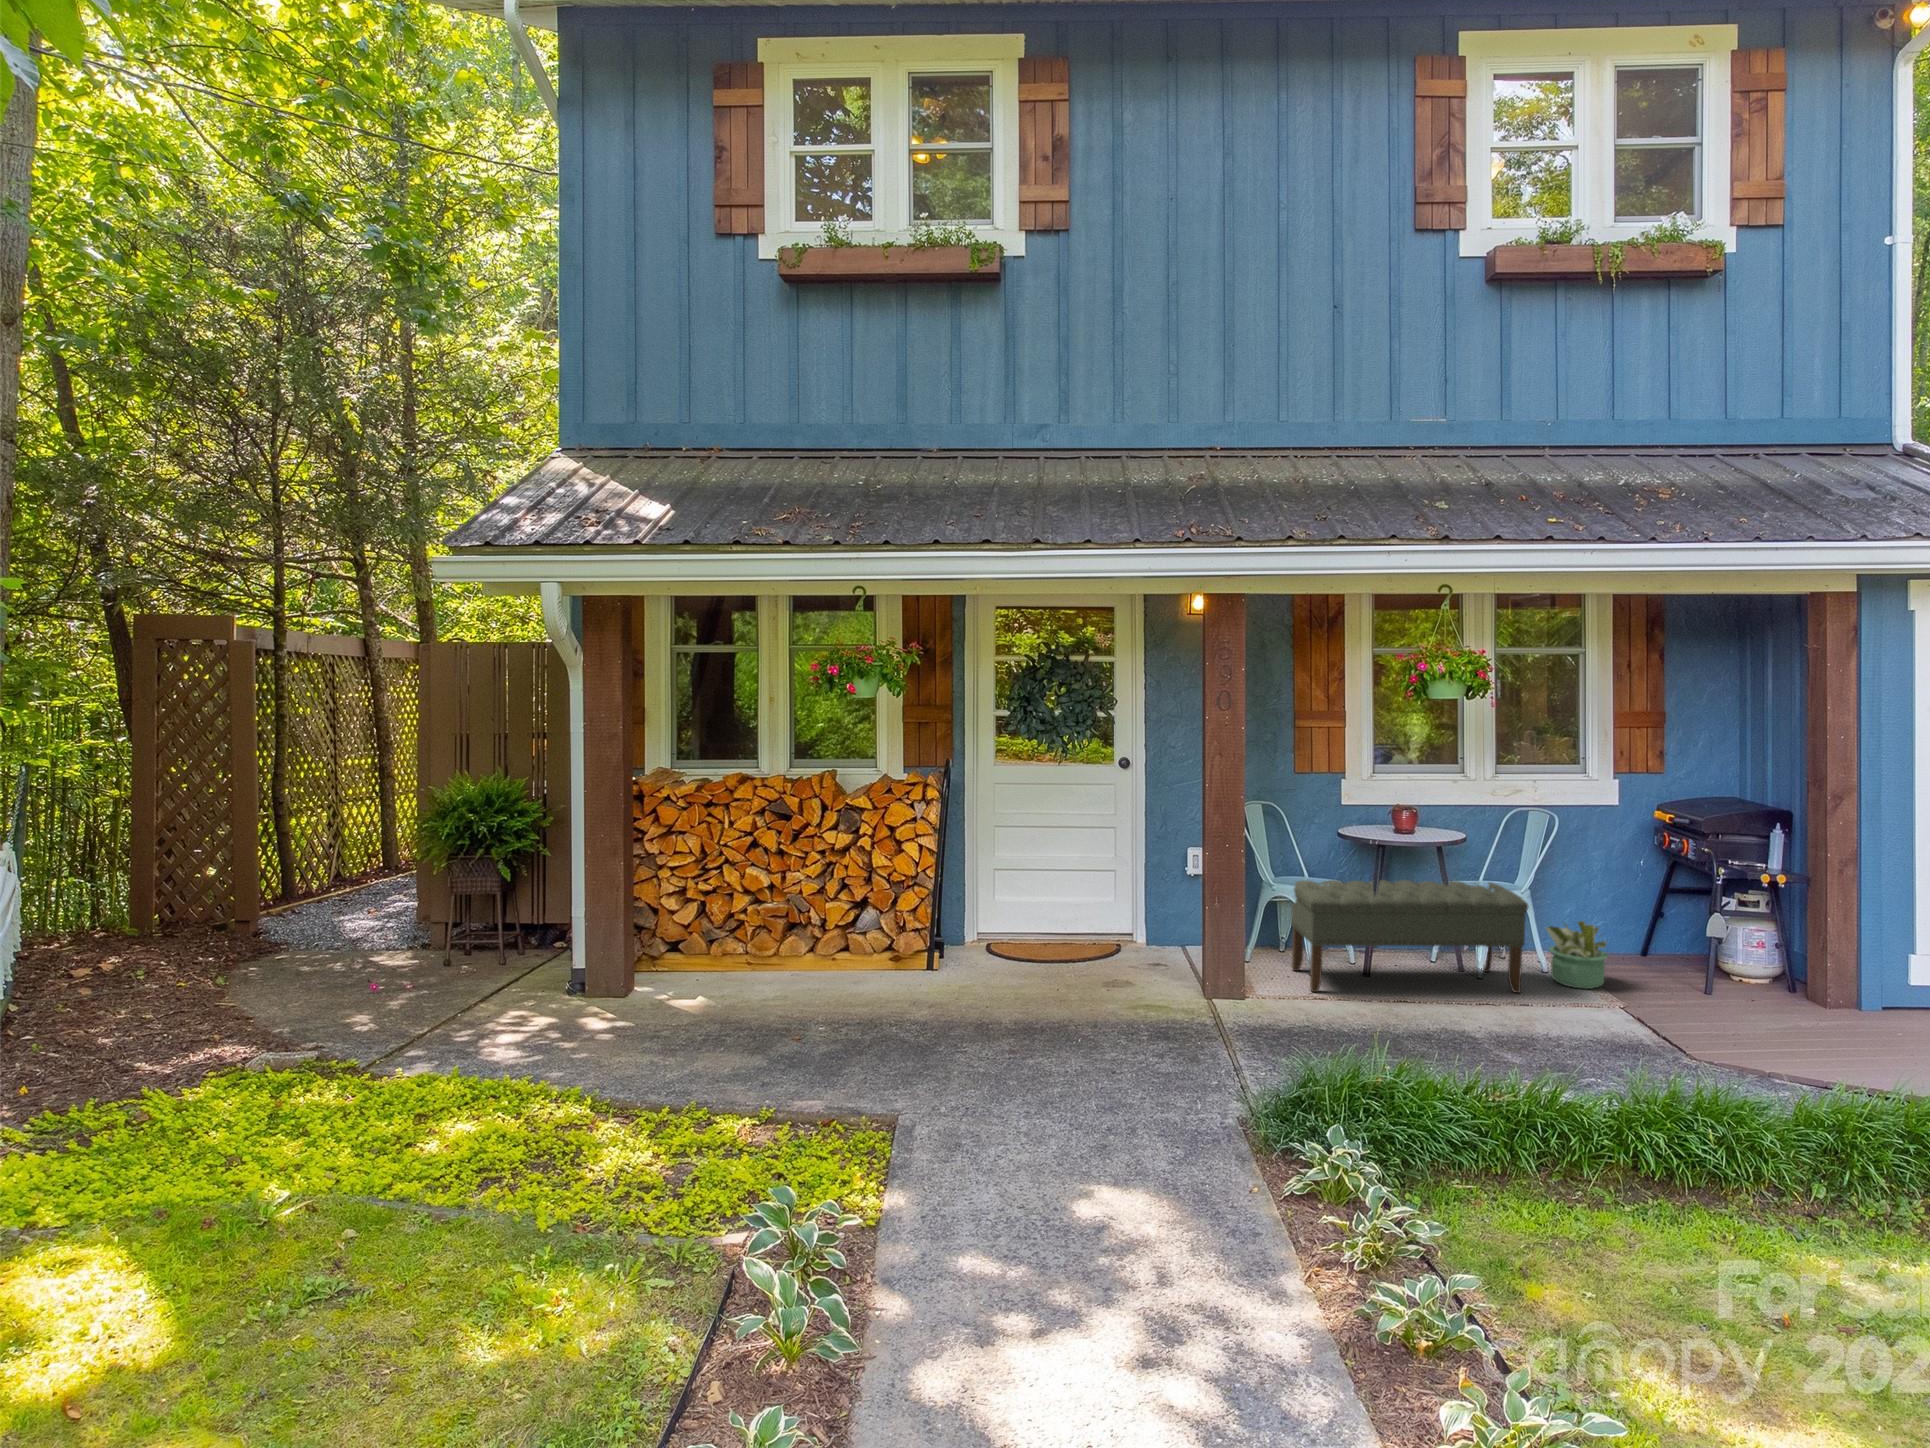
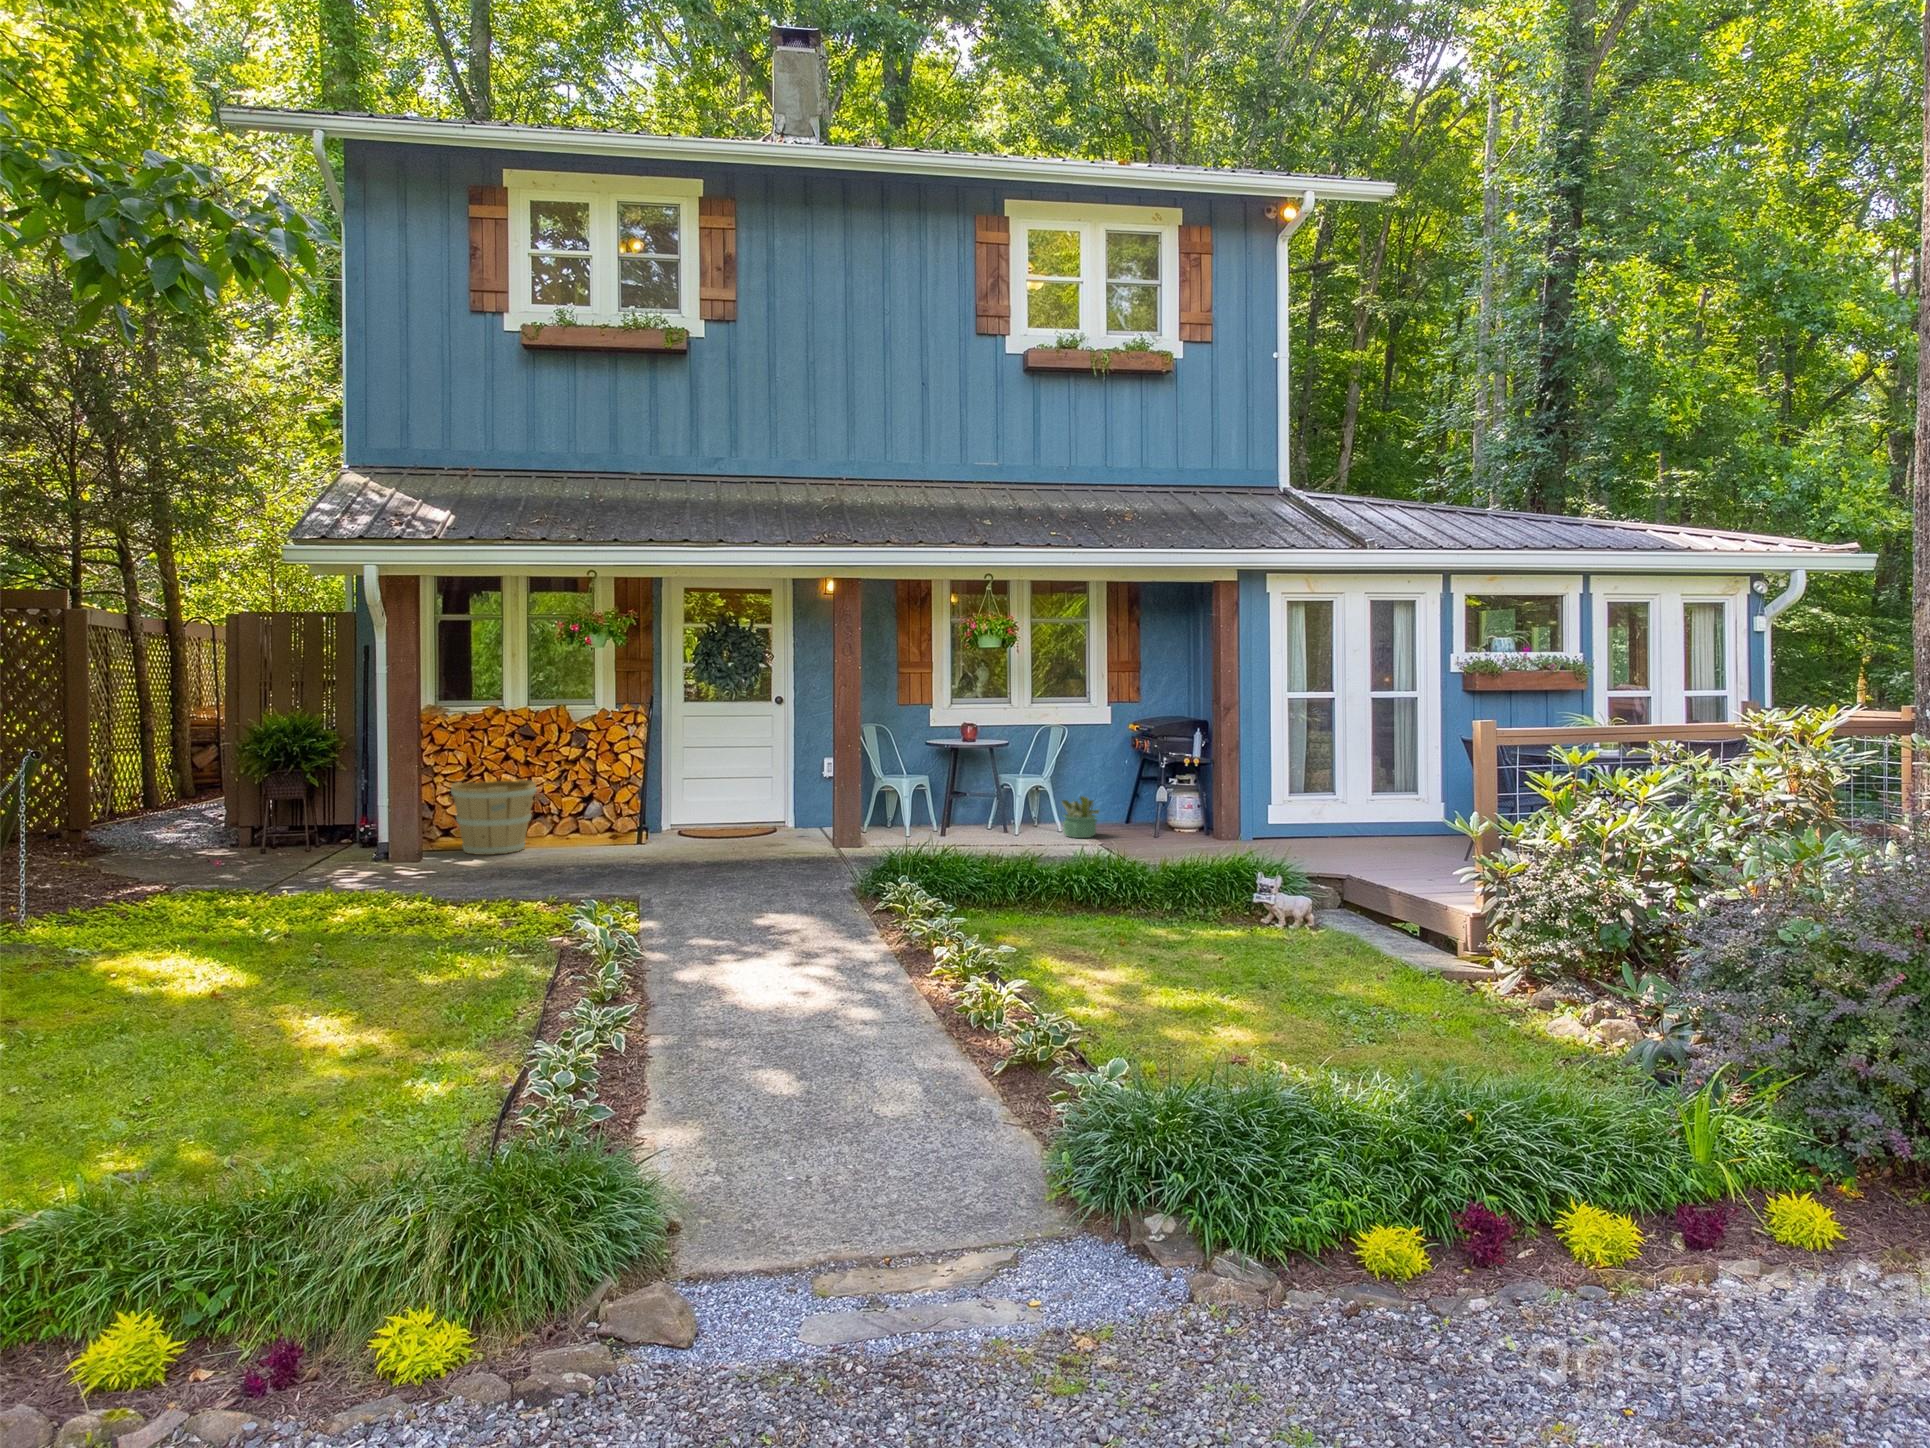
wooden bucket: none [676,877,791,992] -> present [451,779,537,855]
bench: present [1291,880,1528,993] -> none [894,773,1043,844]

